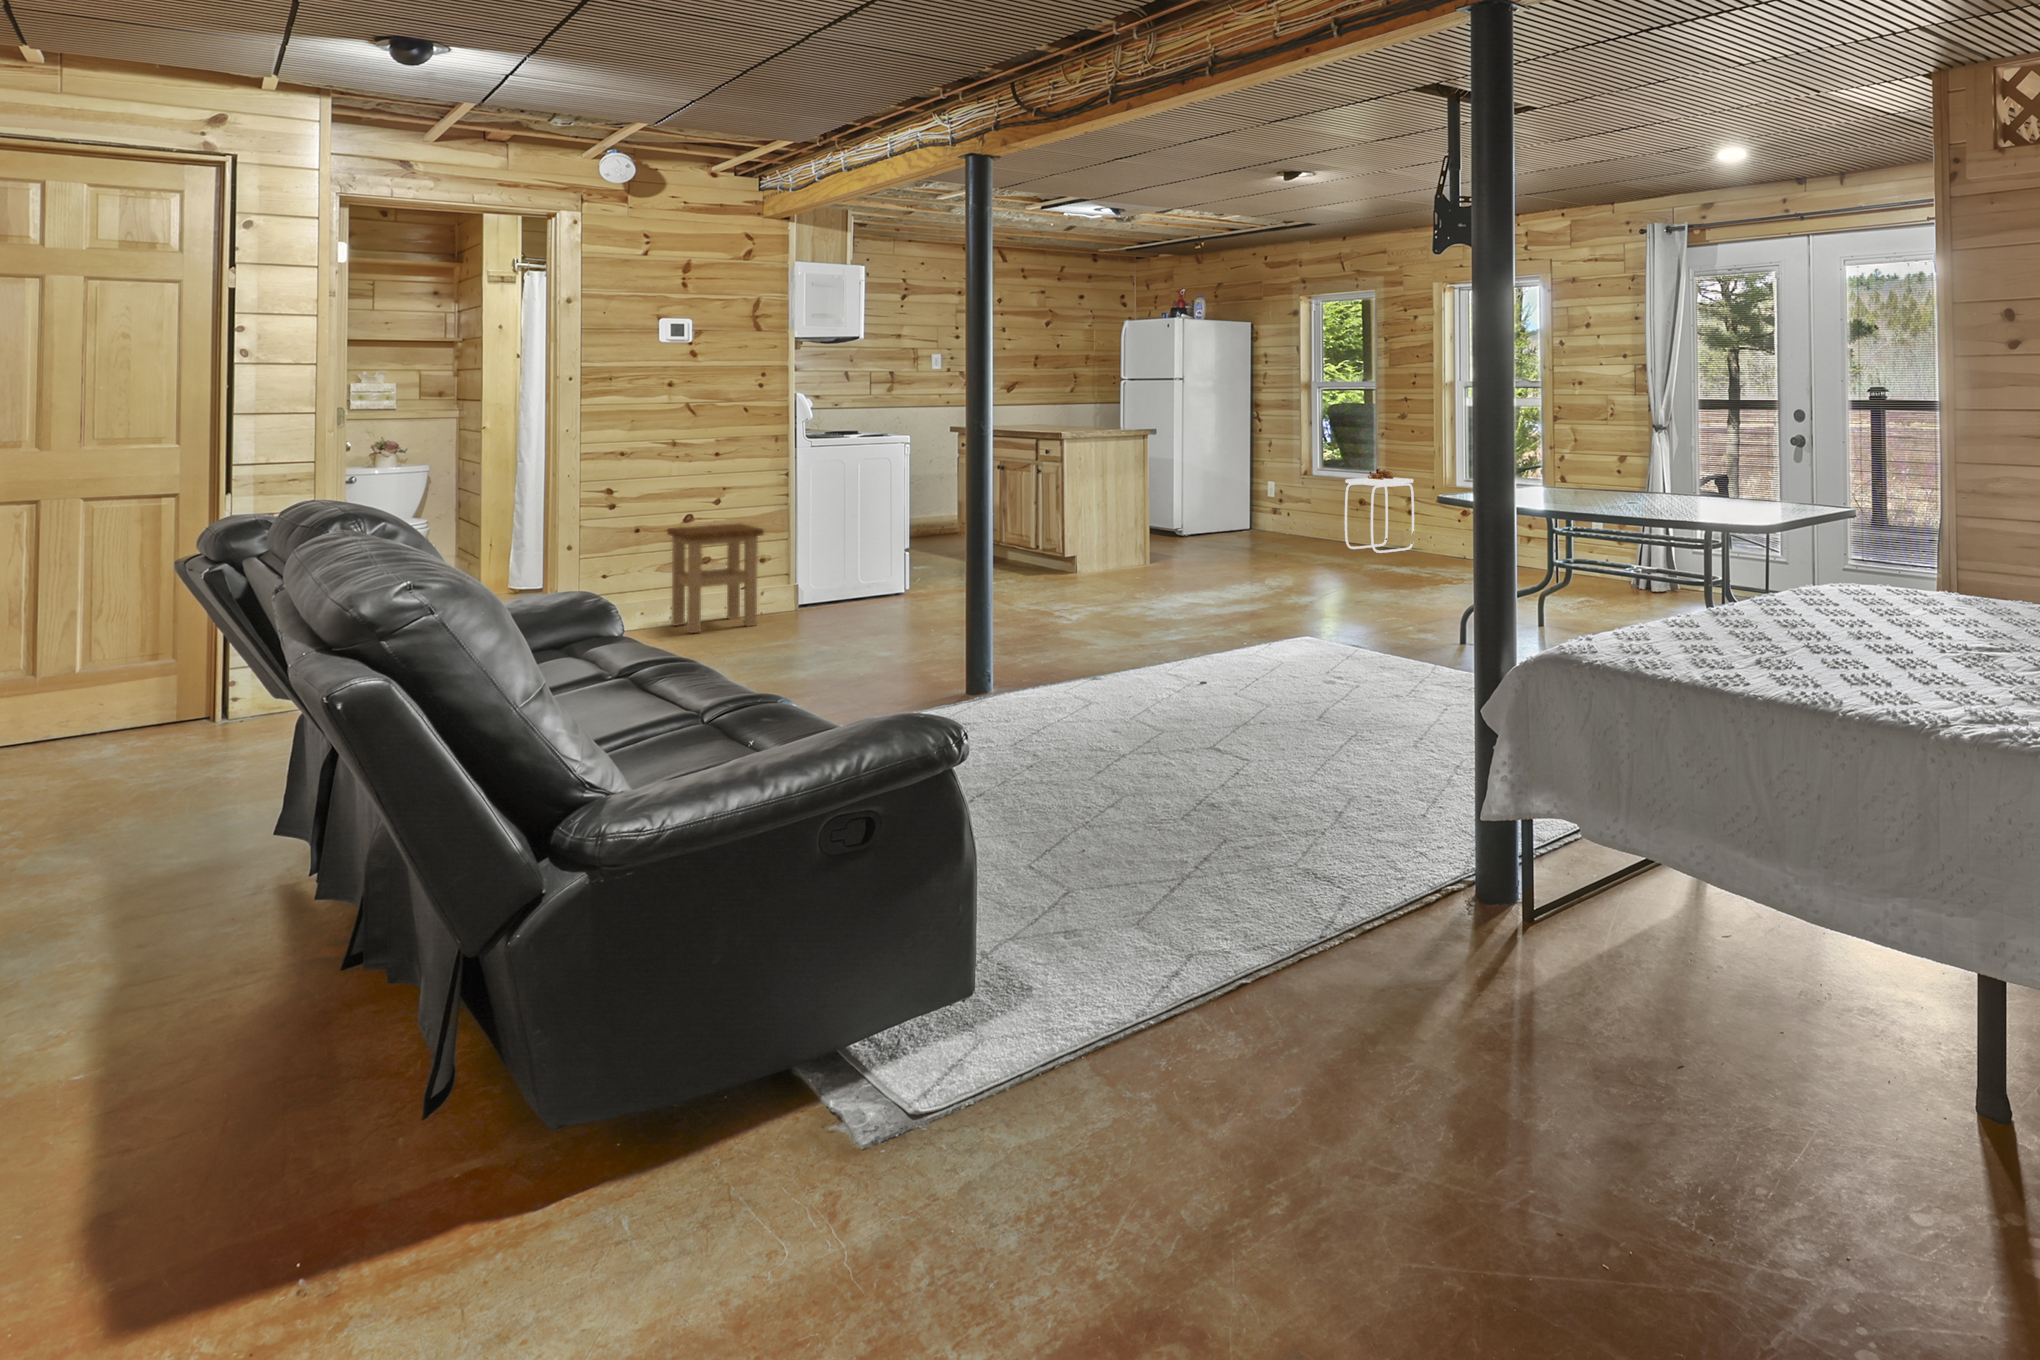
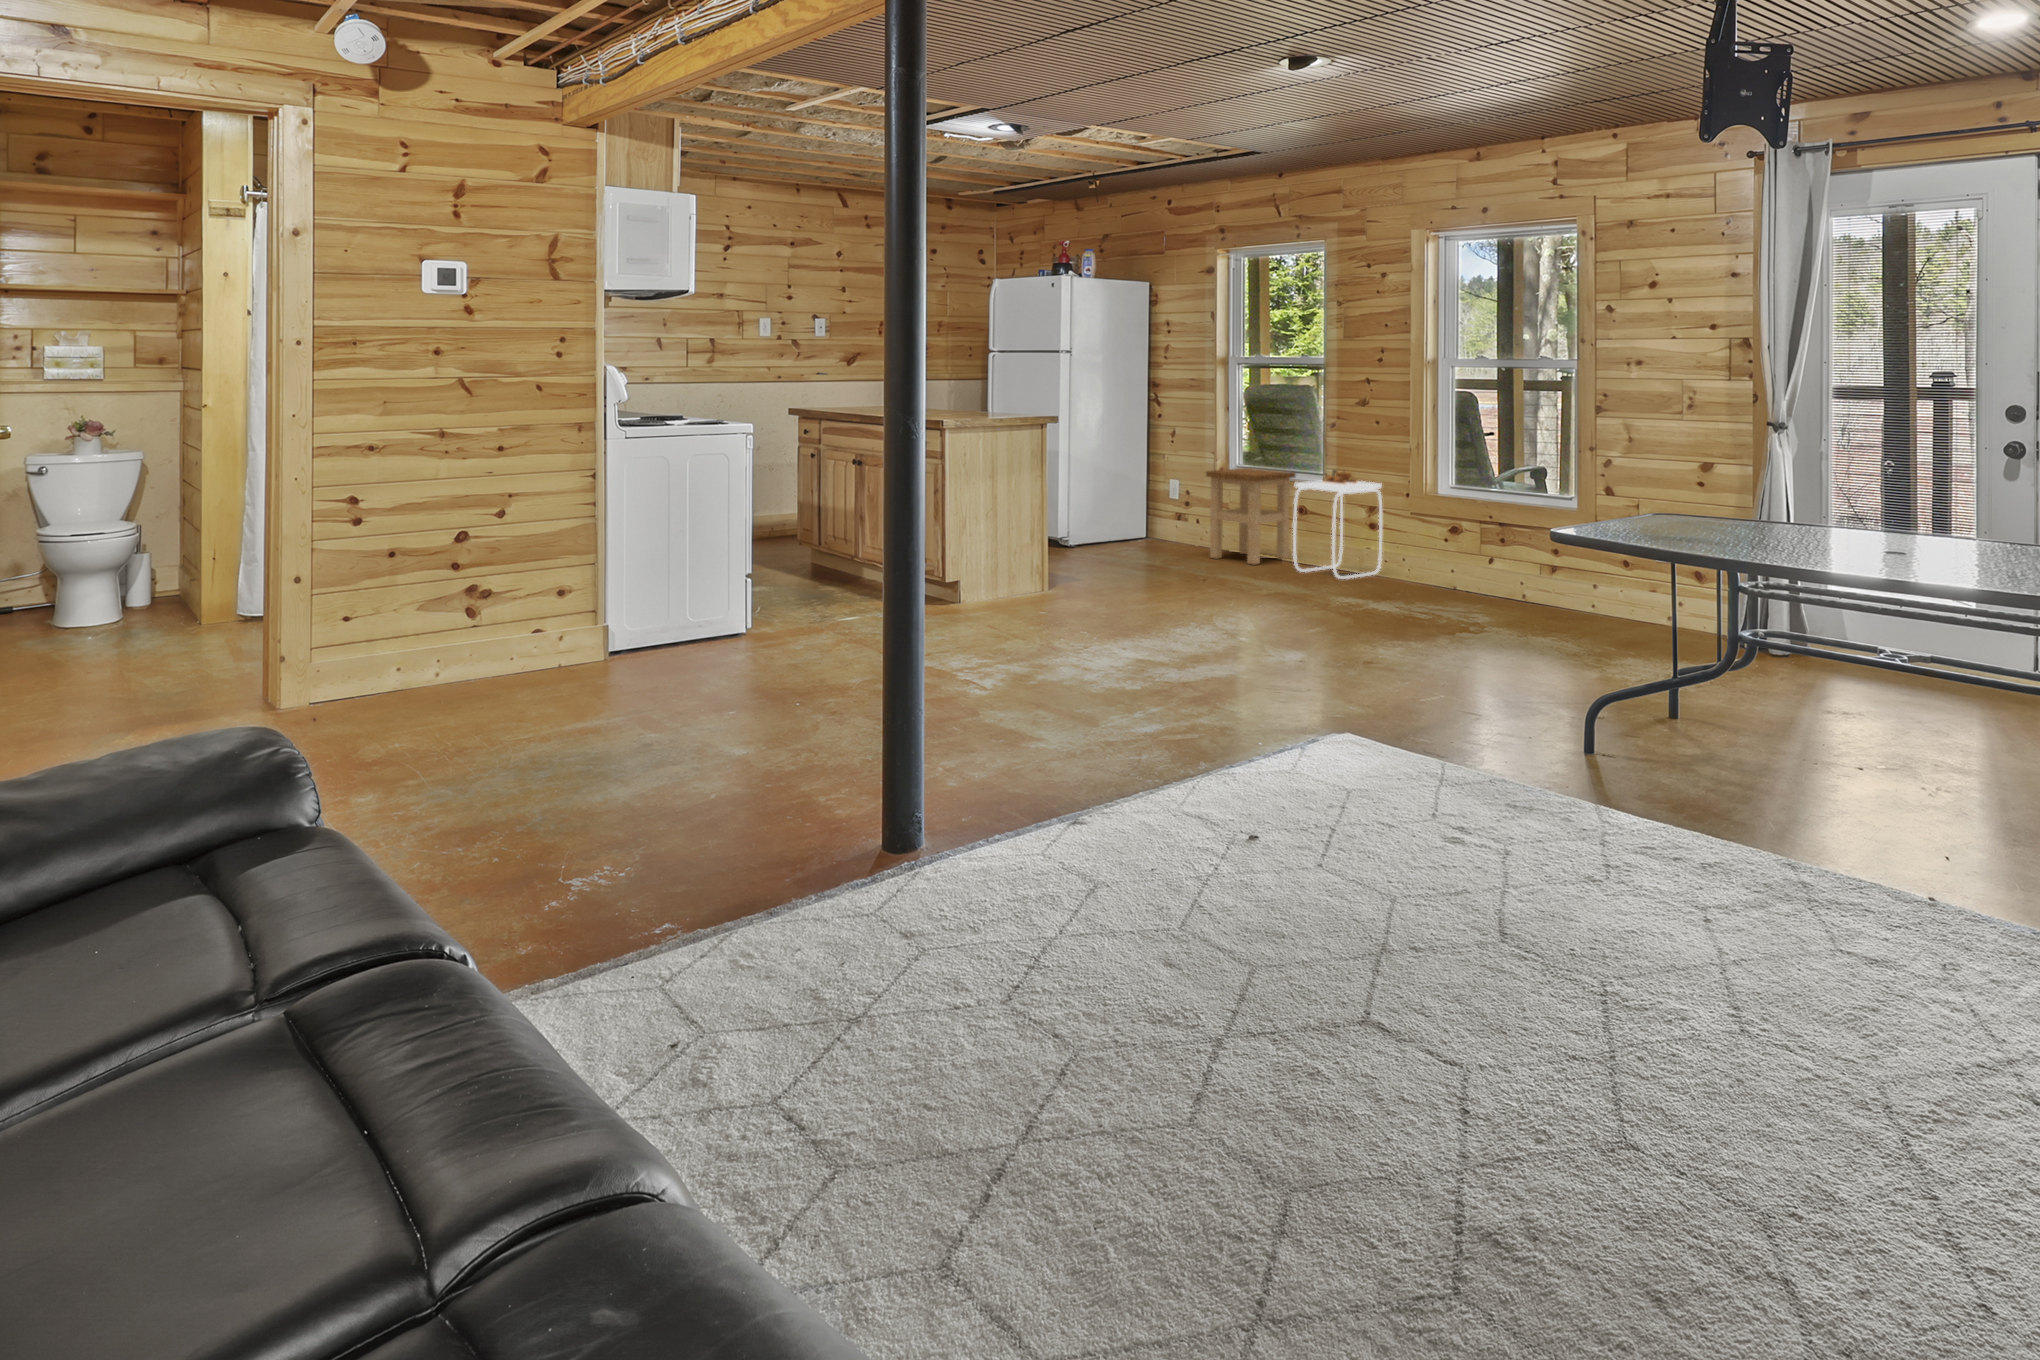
stool: present [667,524,764,633] -> present [1206,468,1296,564]

